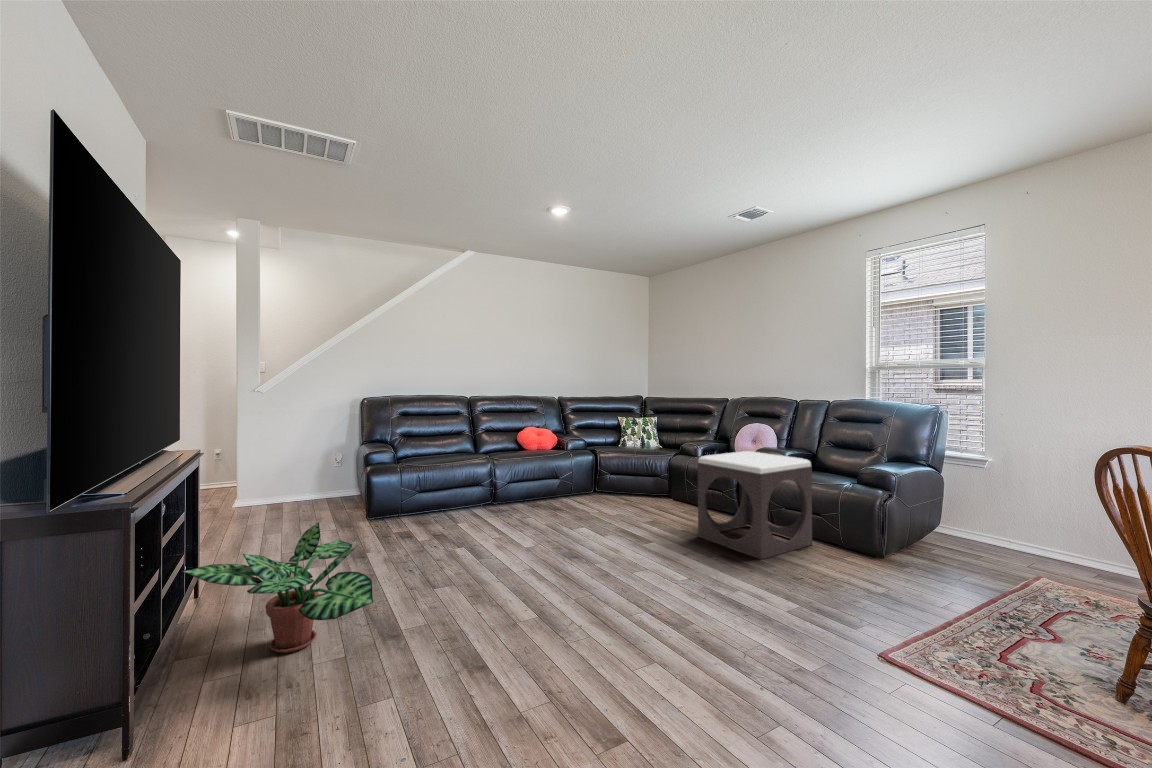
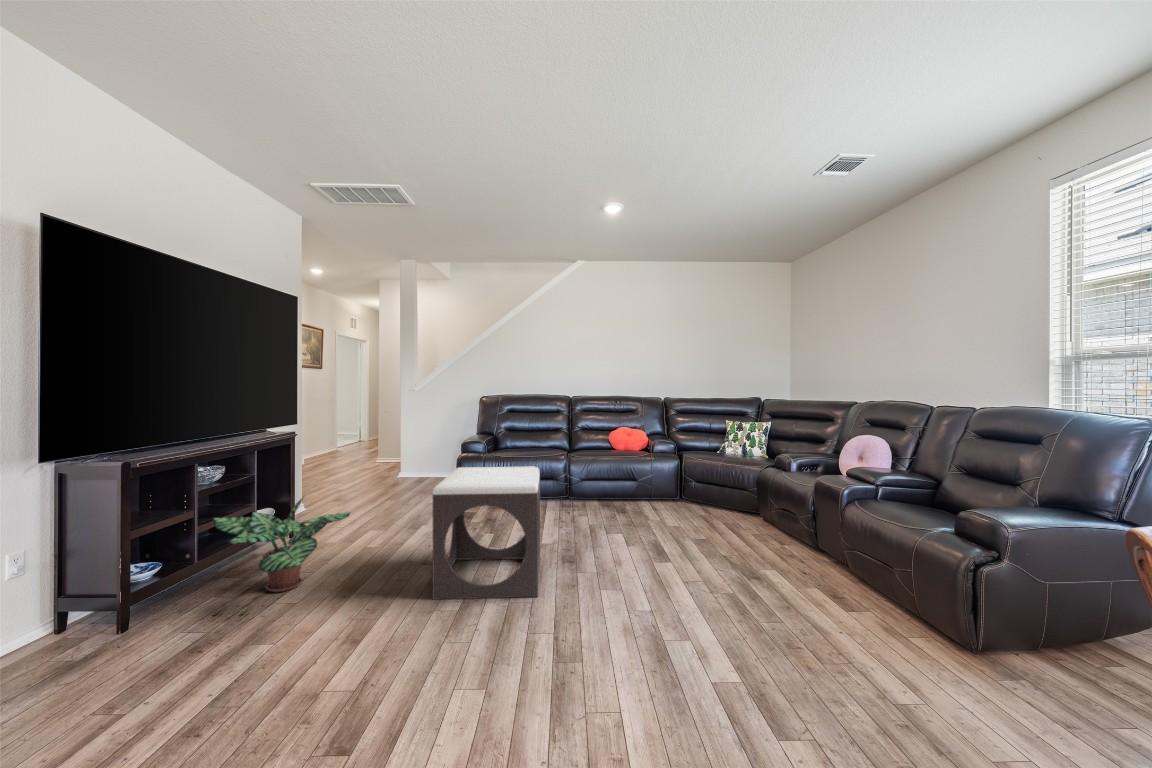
footstool: present [698,451,812,559] -> present [432,466,540,599]

